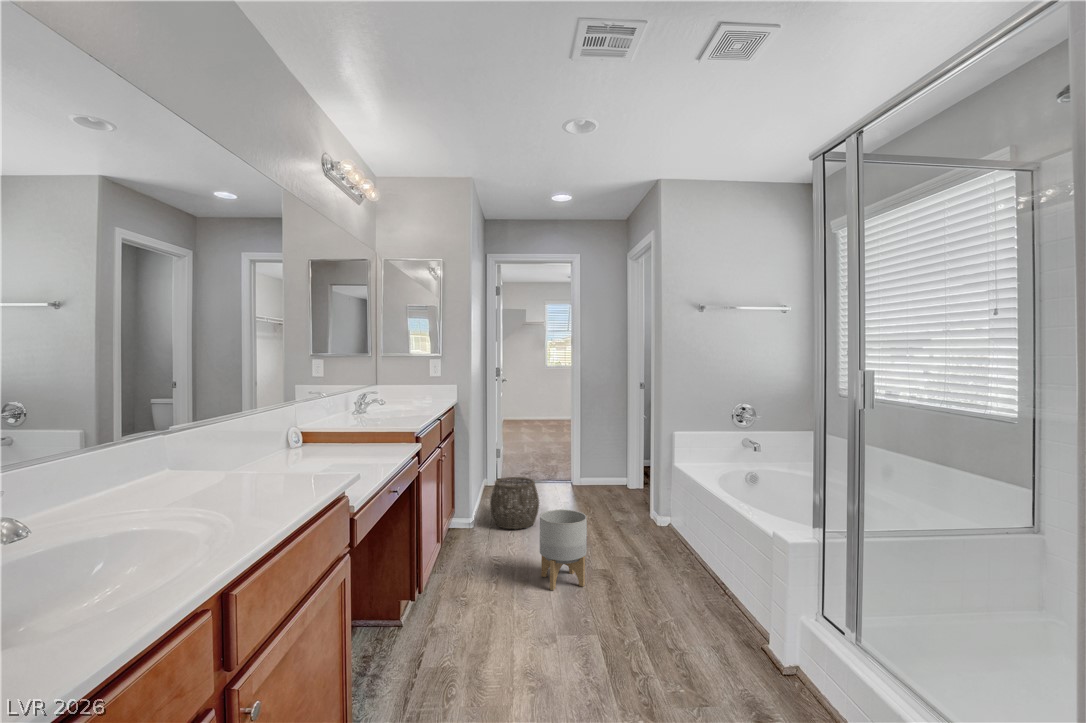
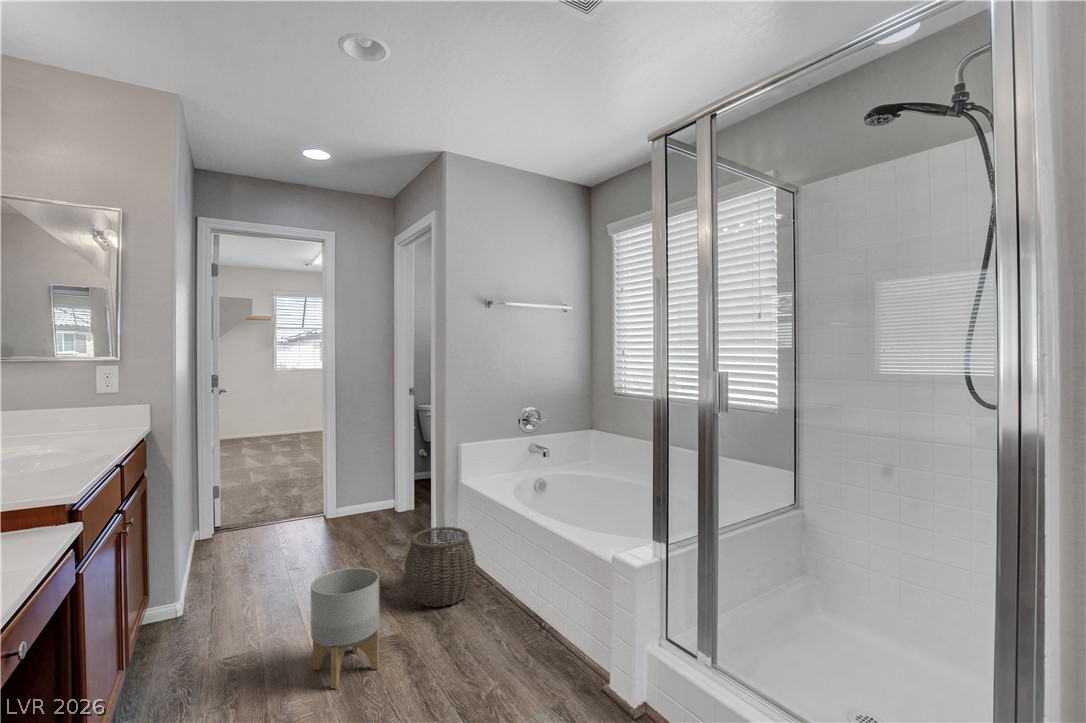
woven basket: present [490,477,539,529] -> present [405,527,476,607]

